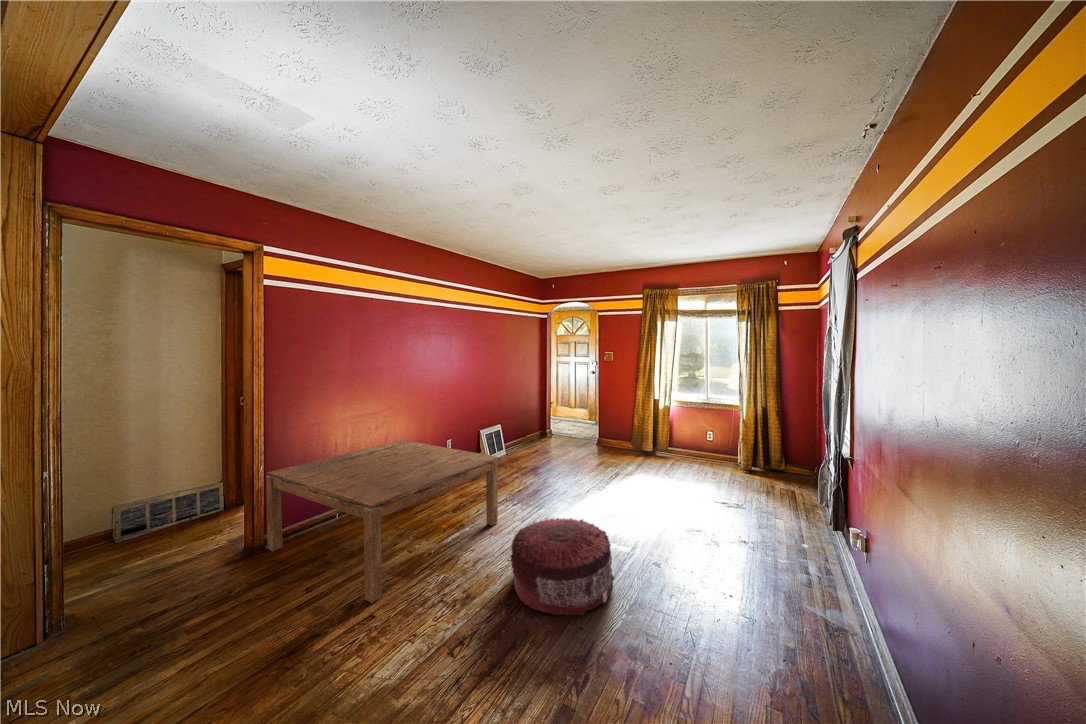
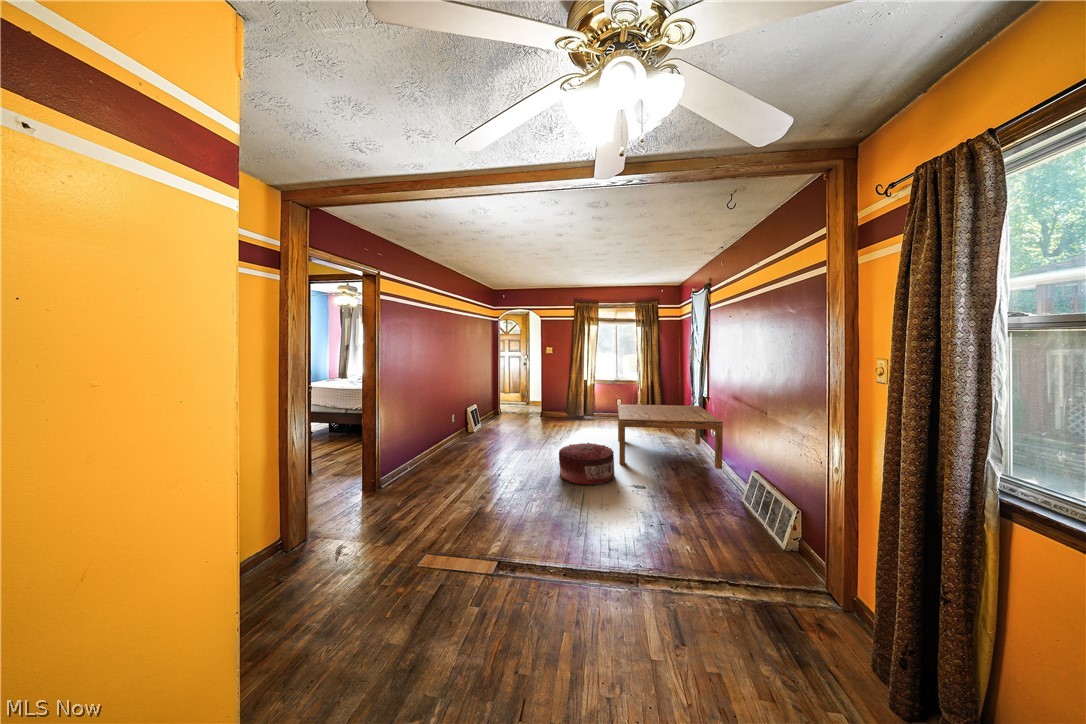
coffee table: present [266,440,498,603] -> present [618,404,723,469]

